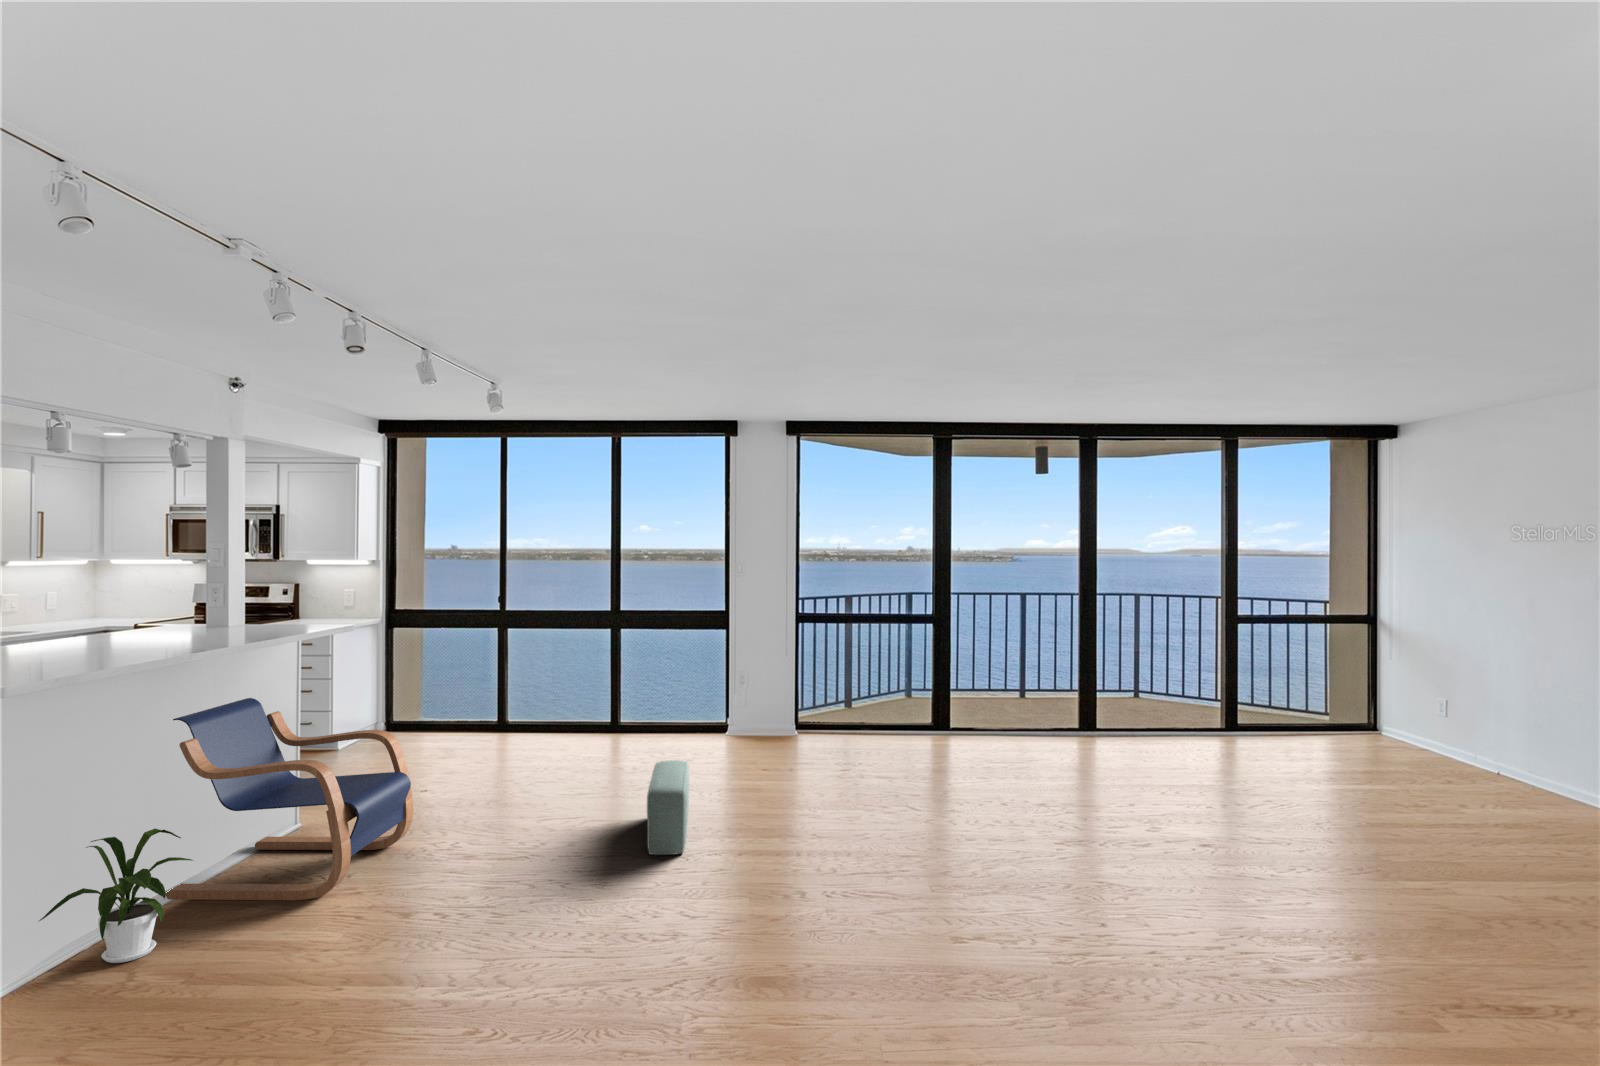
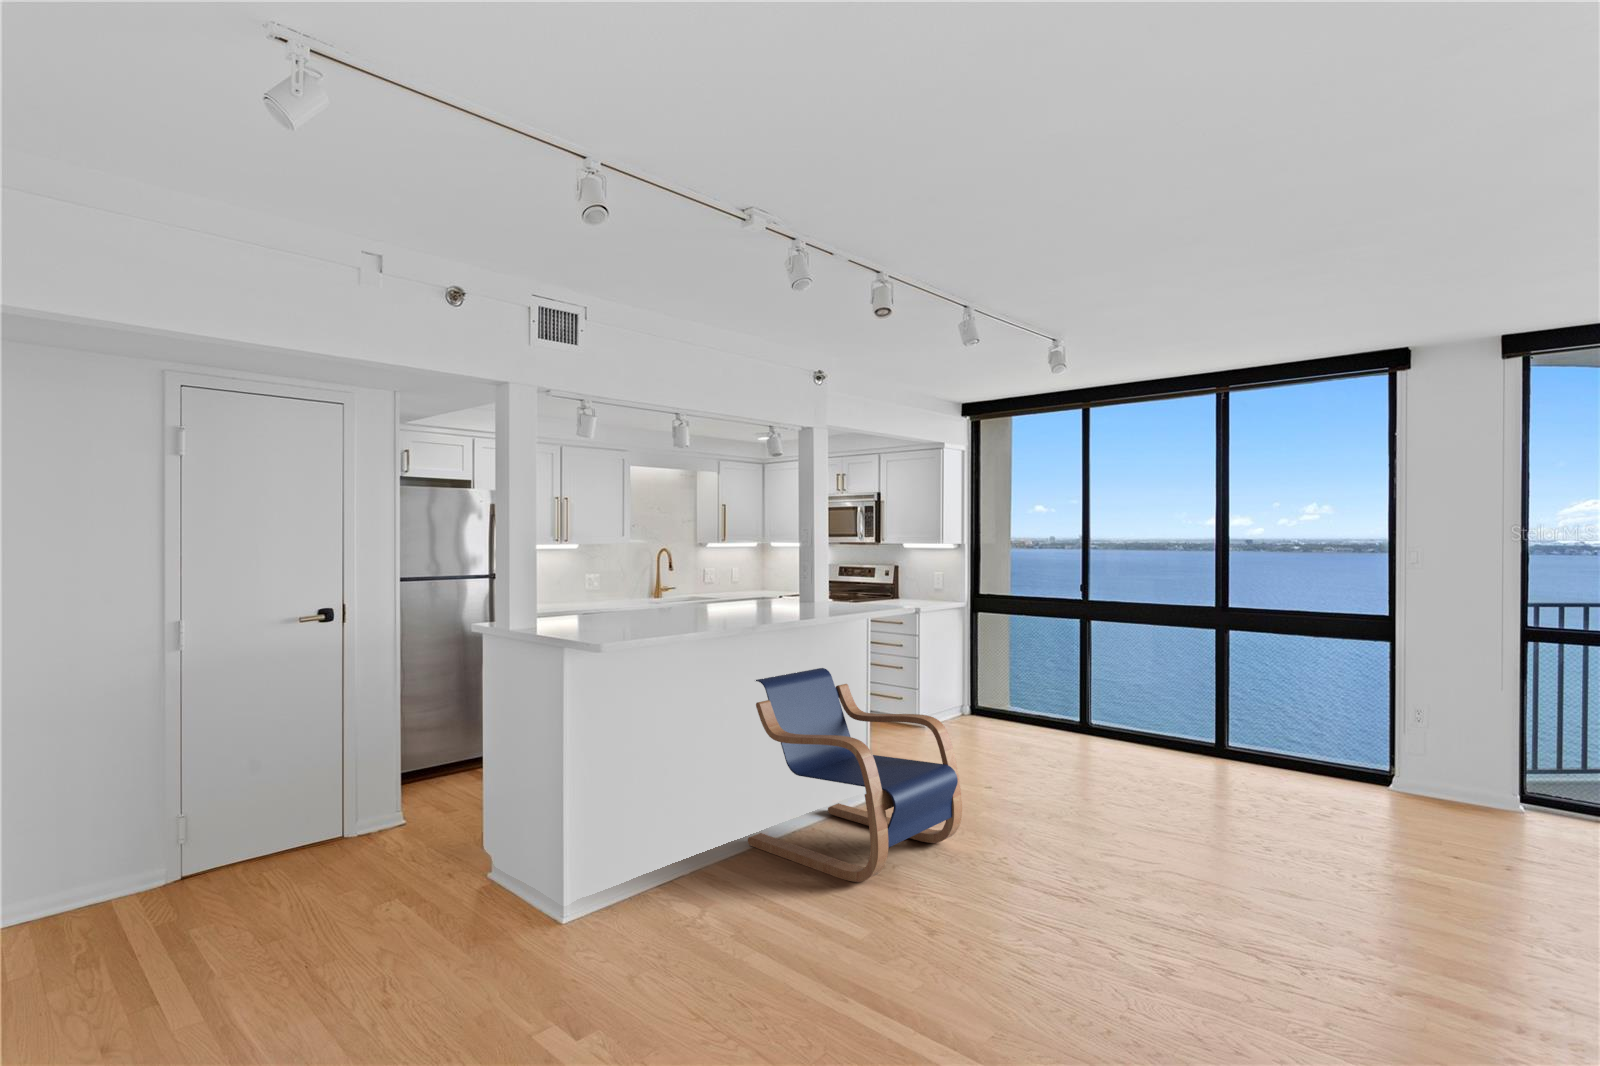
pouf: present [647,760,689,855] -> none [1244,814,1316,958]
house plant: present [39,829,191,963] -> none [640,780,749,899]

